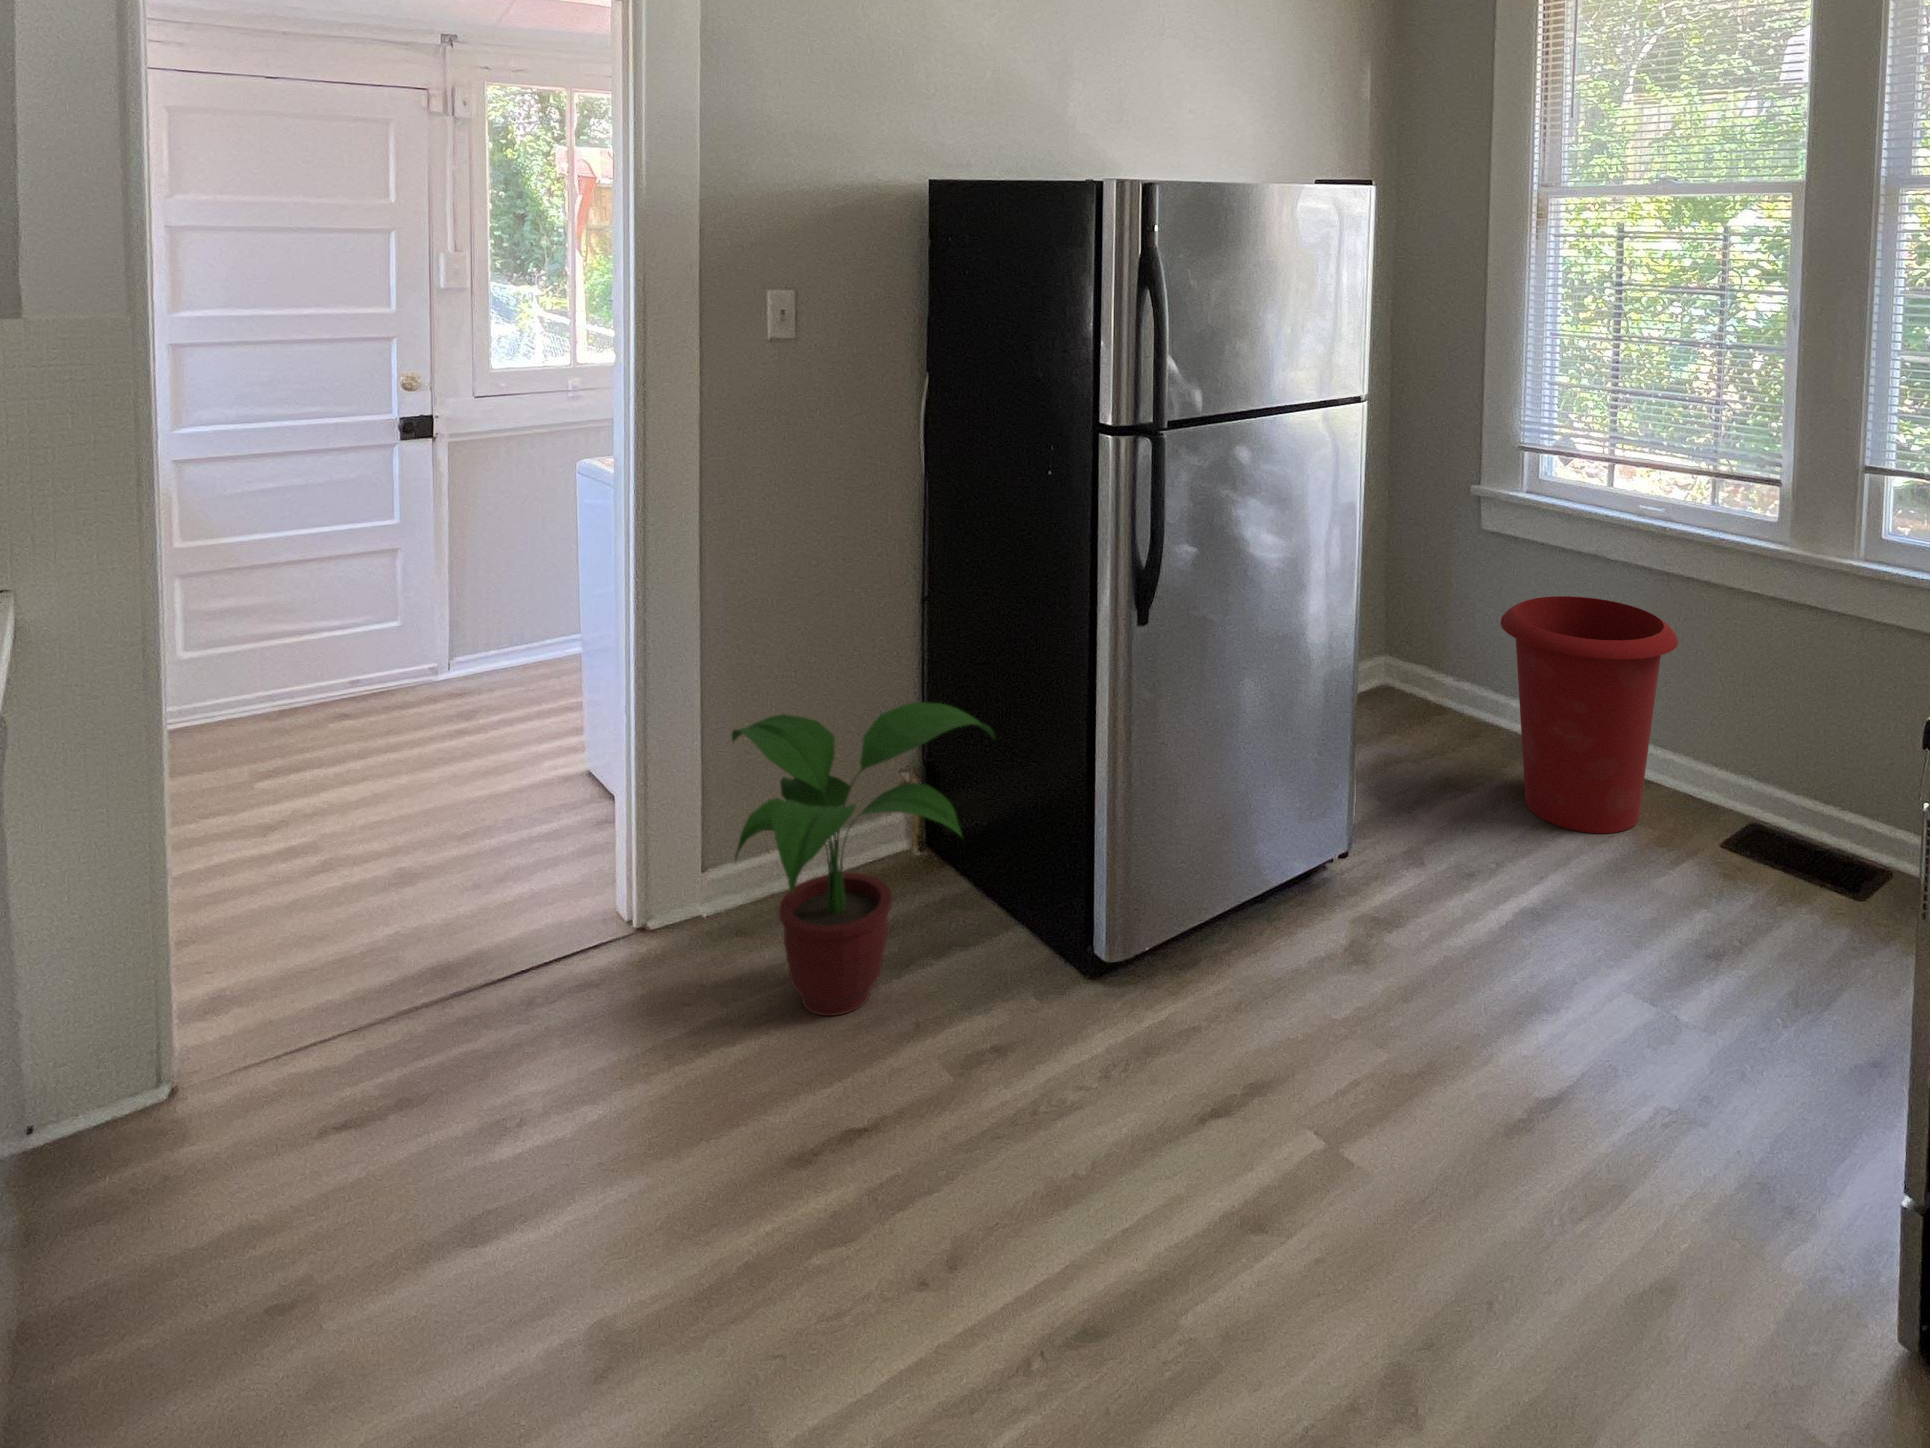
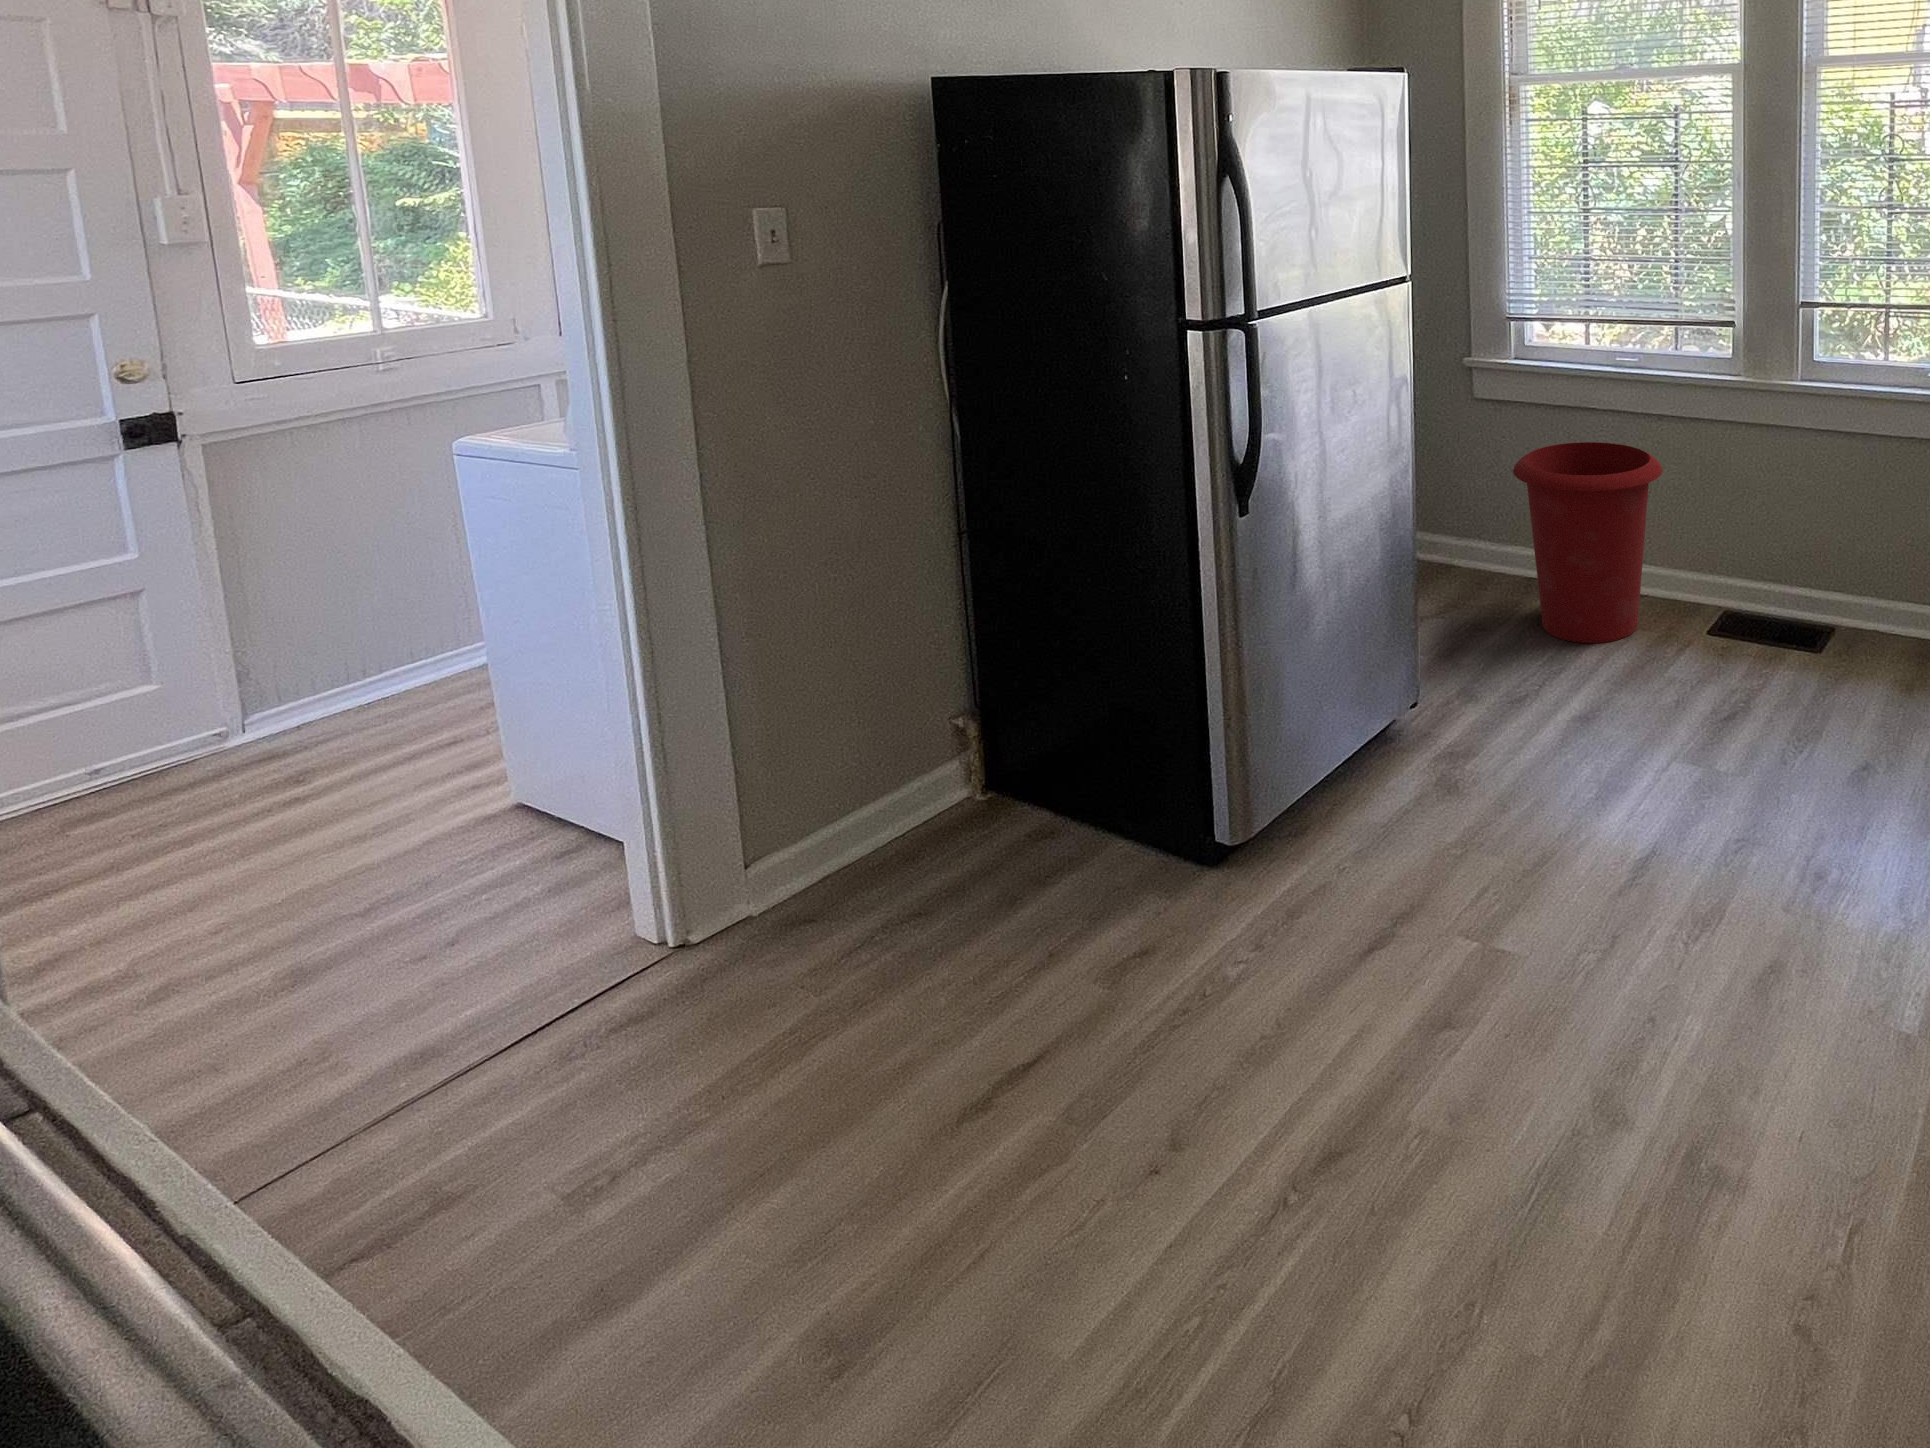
potted plant: present [732,702,994,1016] -> none [774,631,1084,972]

